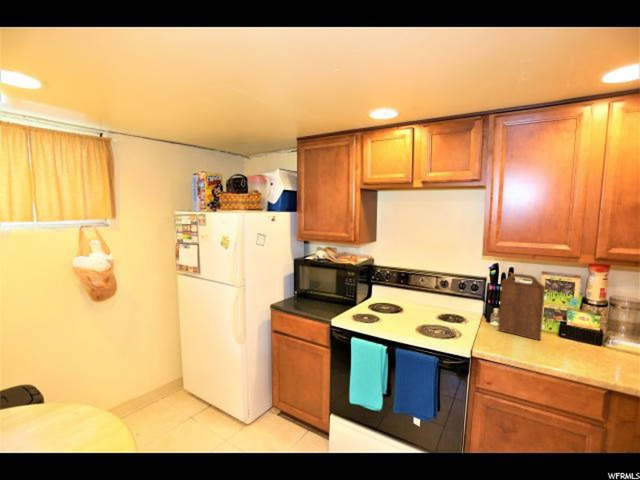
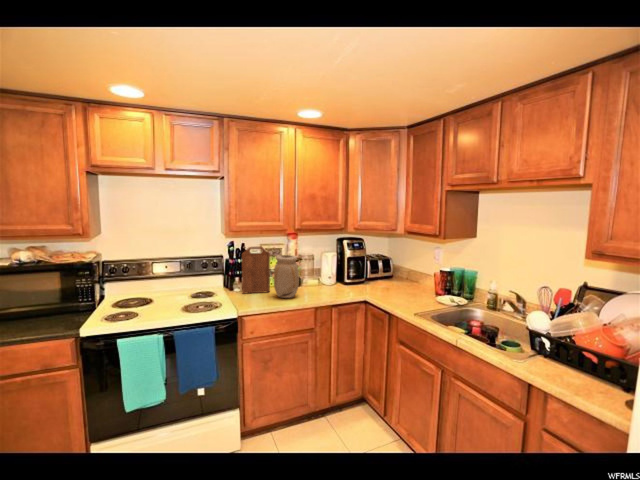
vase: none [543,293,593,360] -> present [274,255,299,298]

